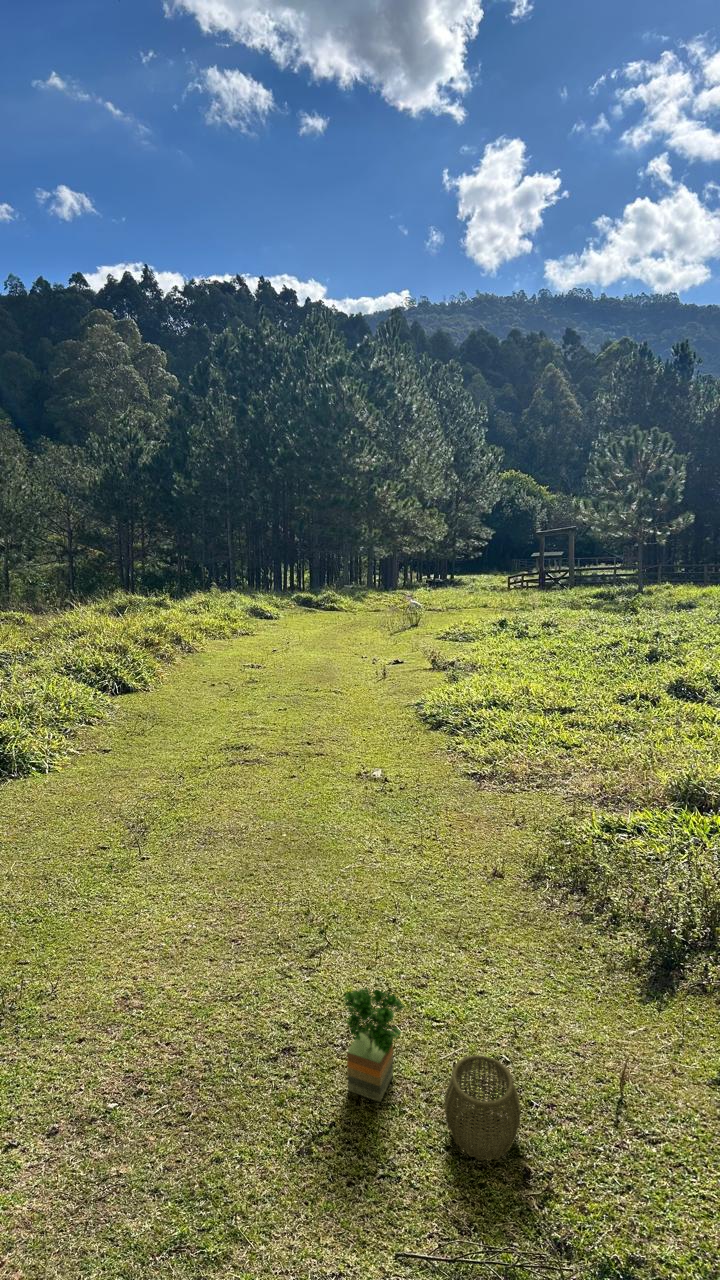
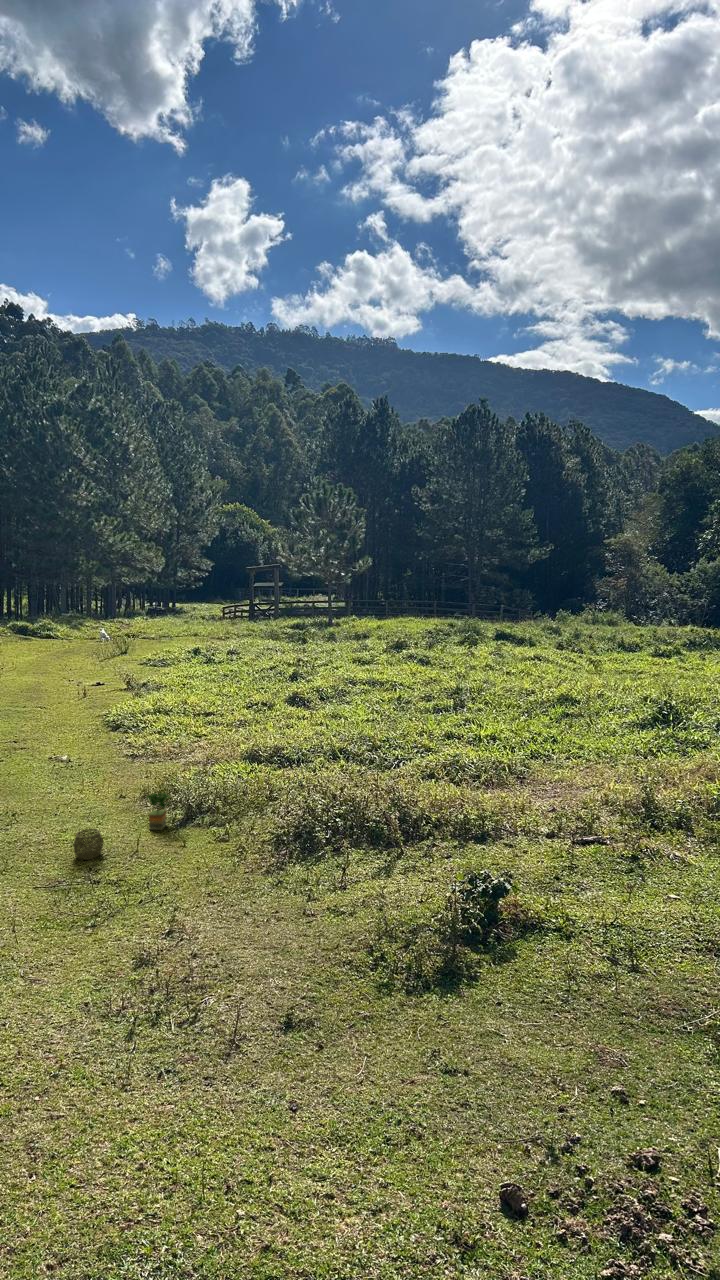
potted tree: present [343,987,404,1102] -> present [147,793,169,830]

